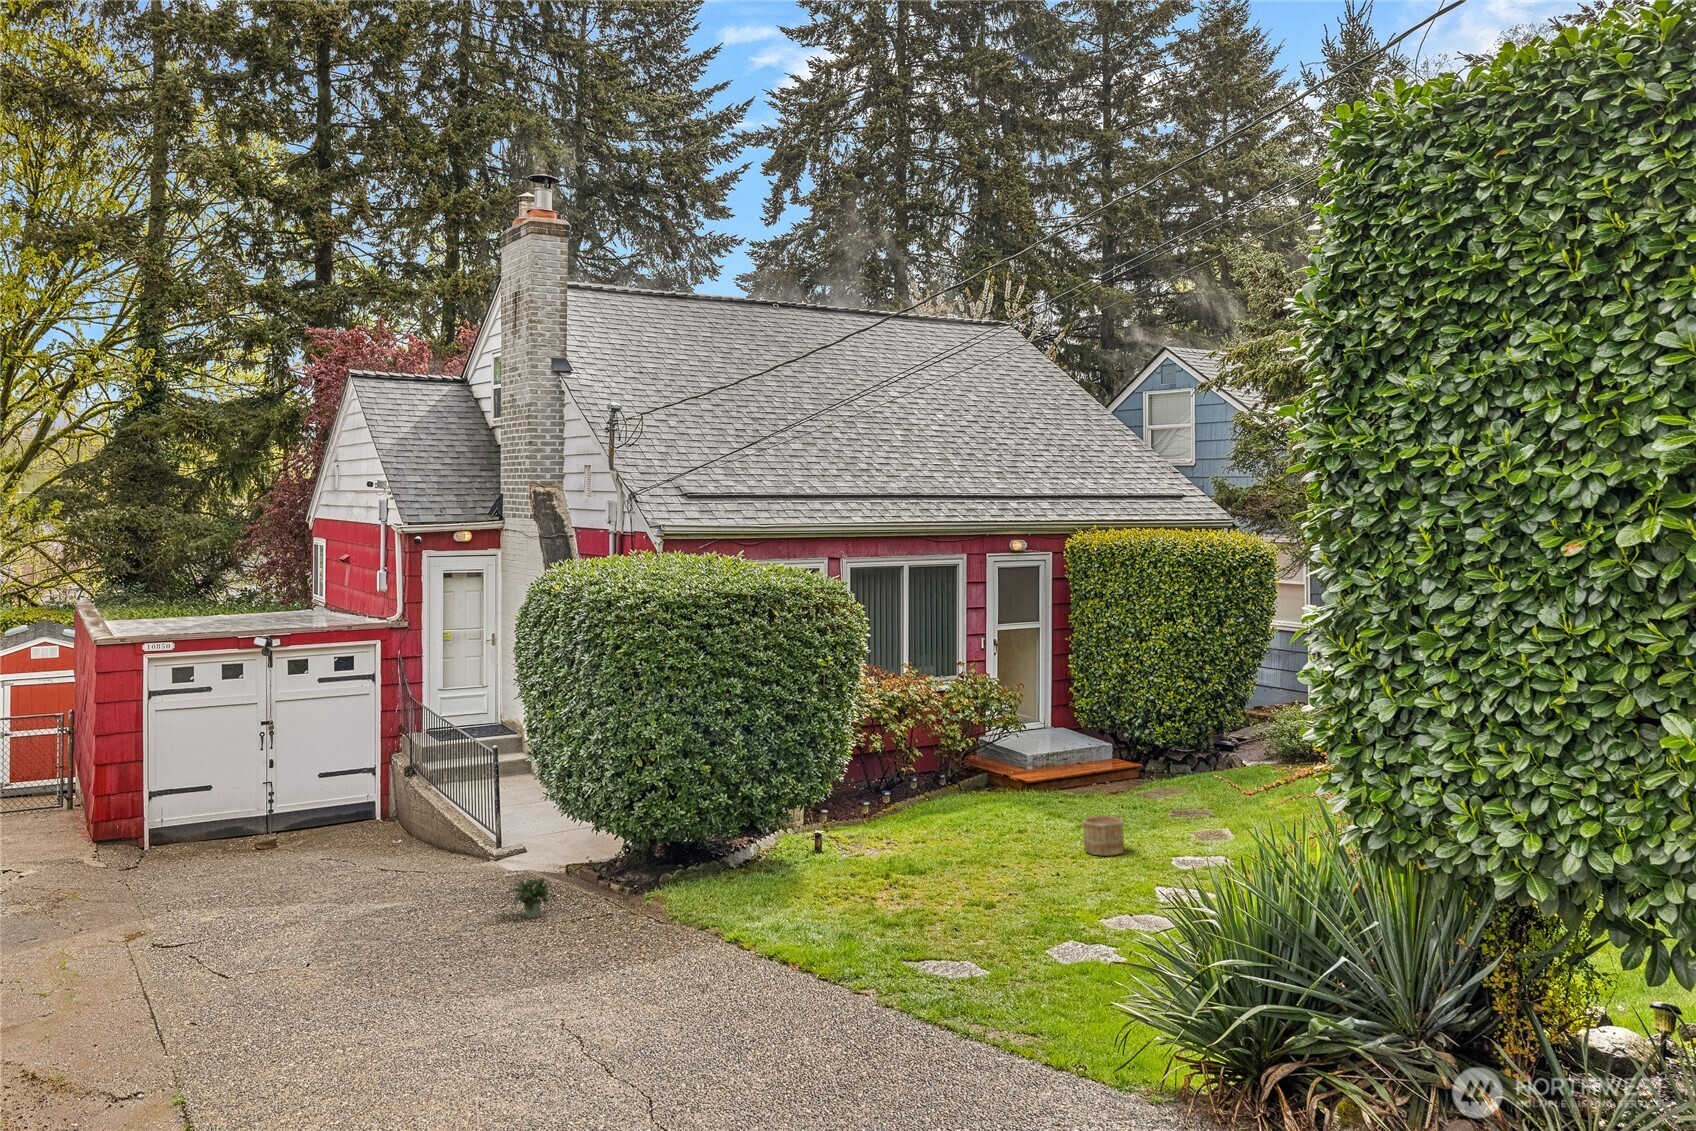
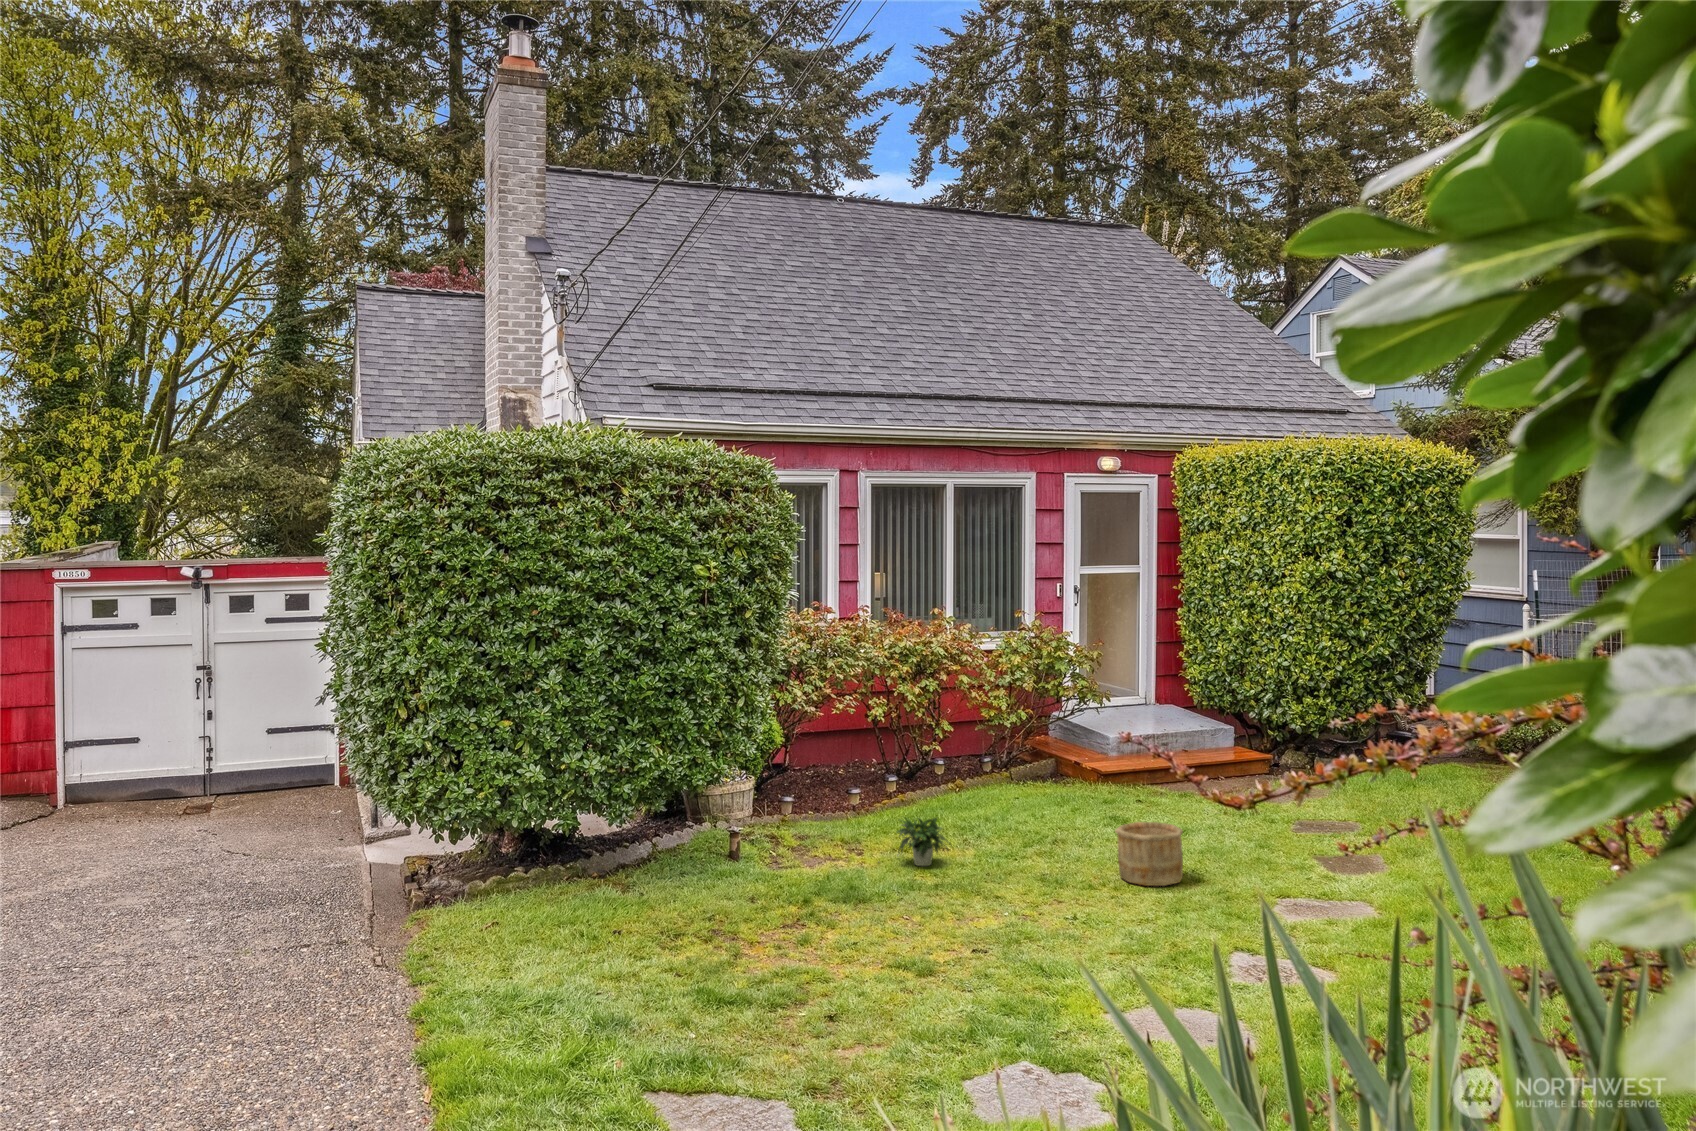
potted plant: present [511,878,552,918] -> present [897,817,948,866]

